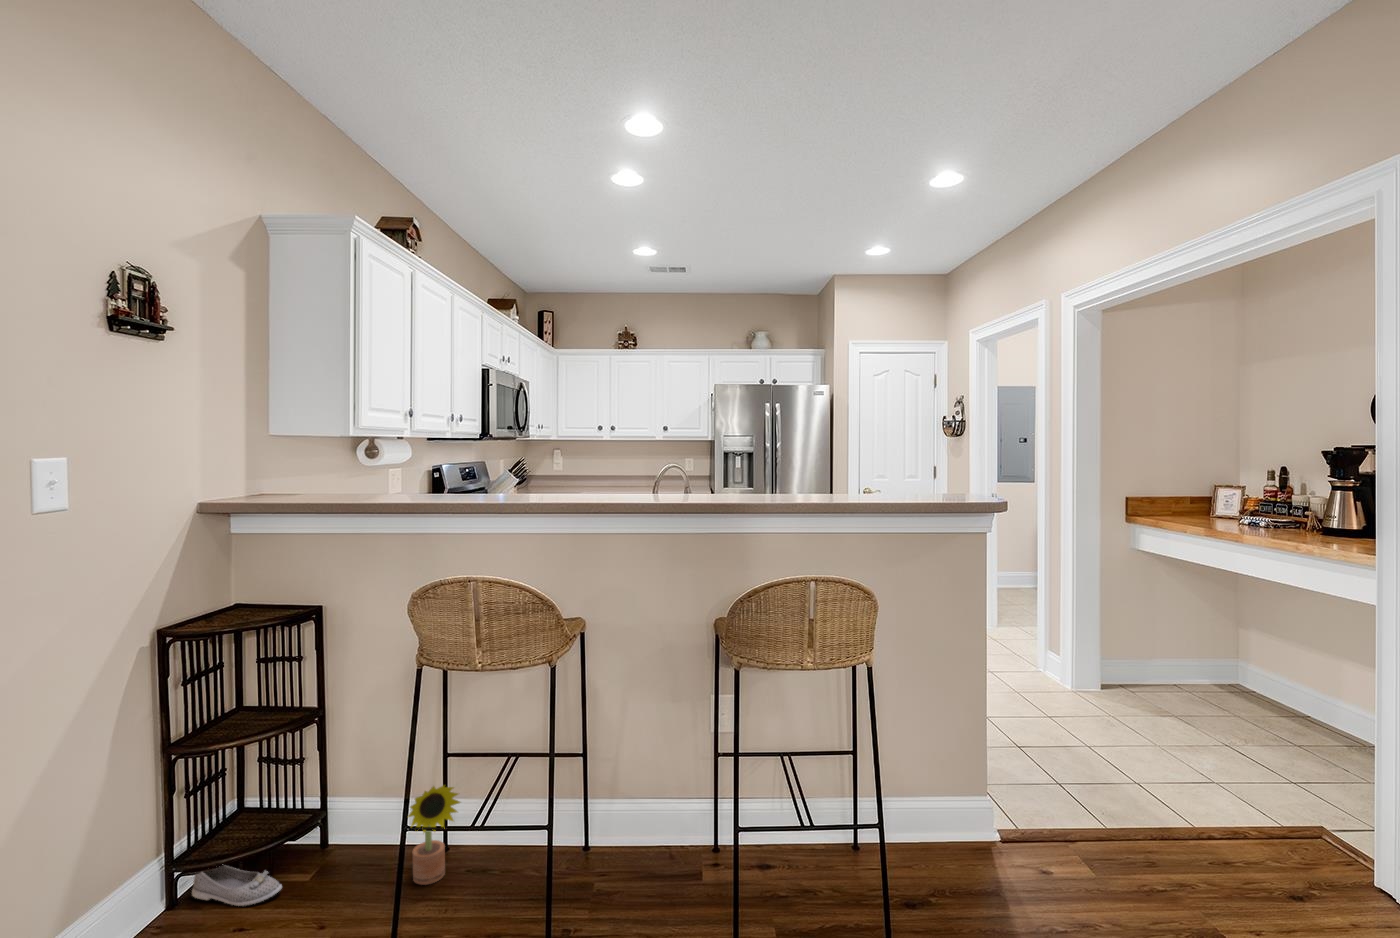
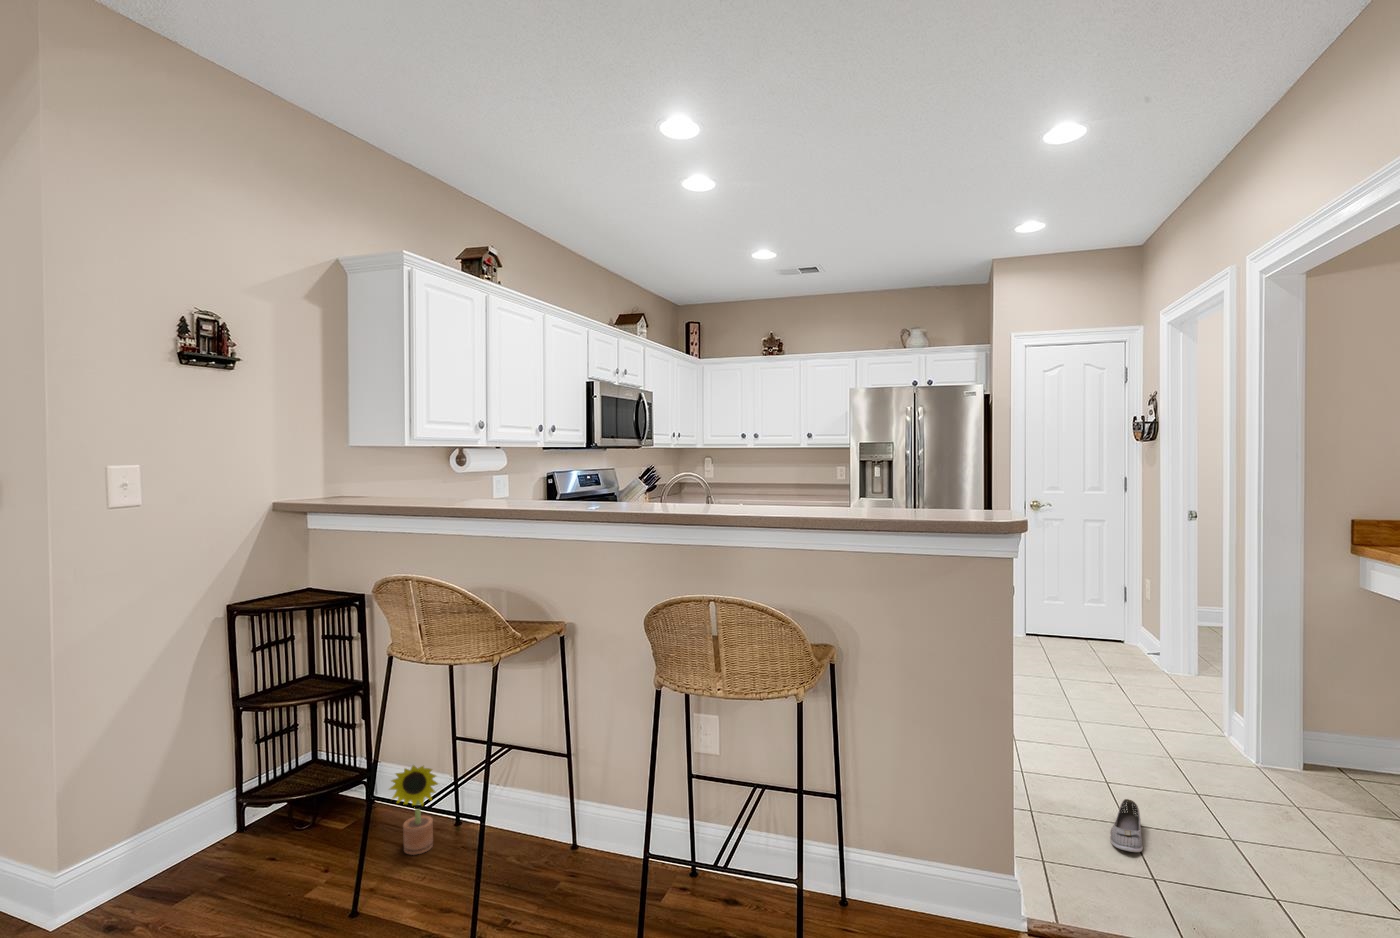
shoe: present [192,866,282,906] -> present [1110,799,1143,852]

